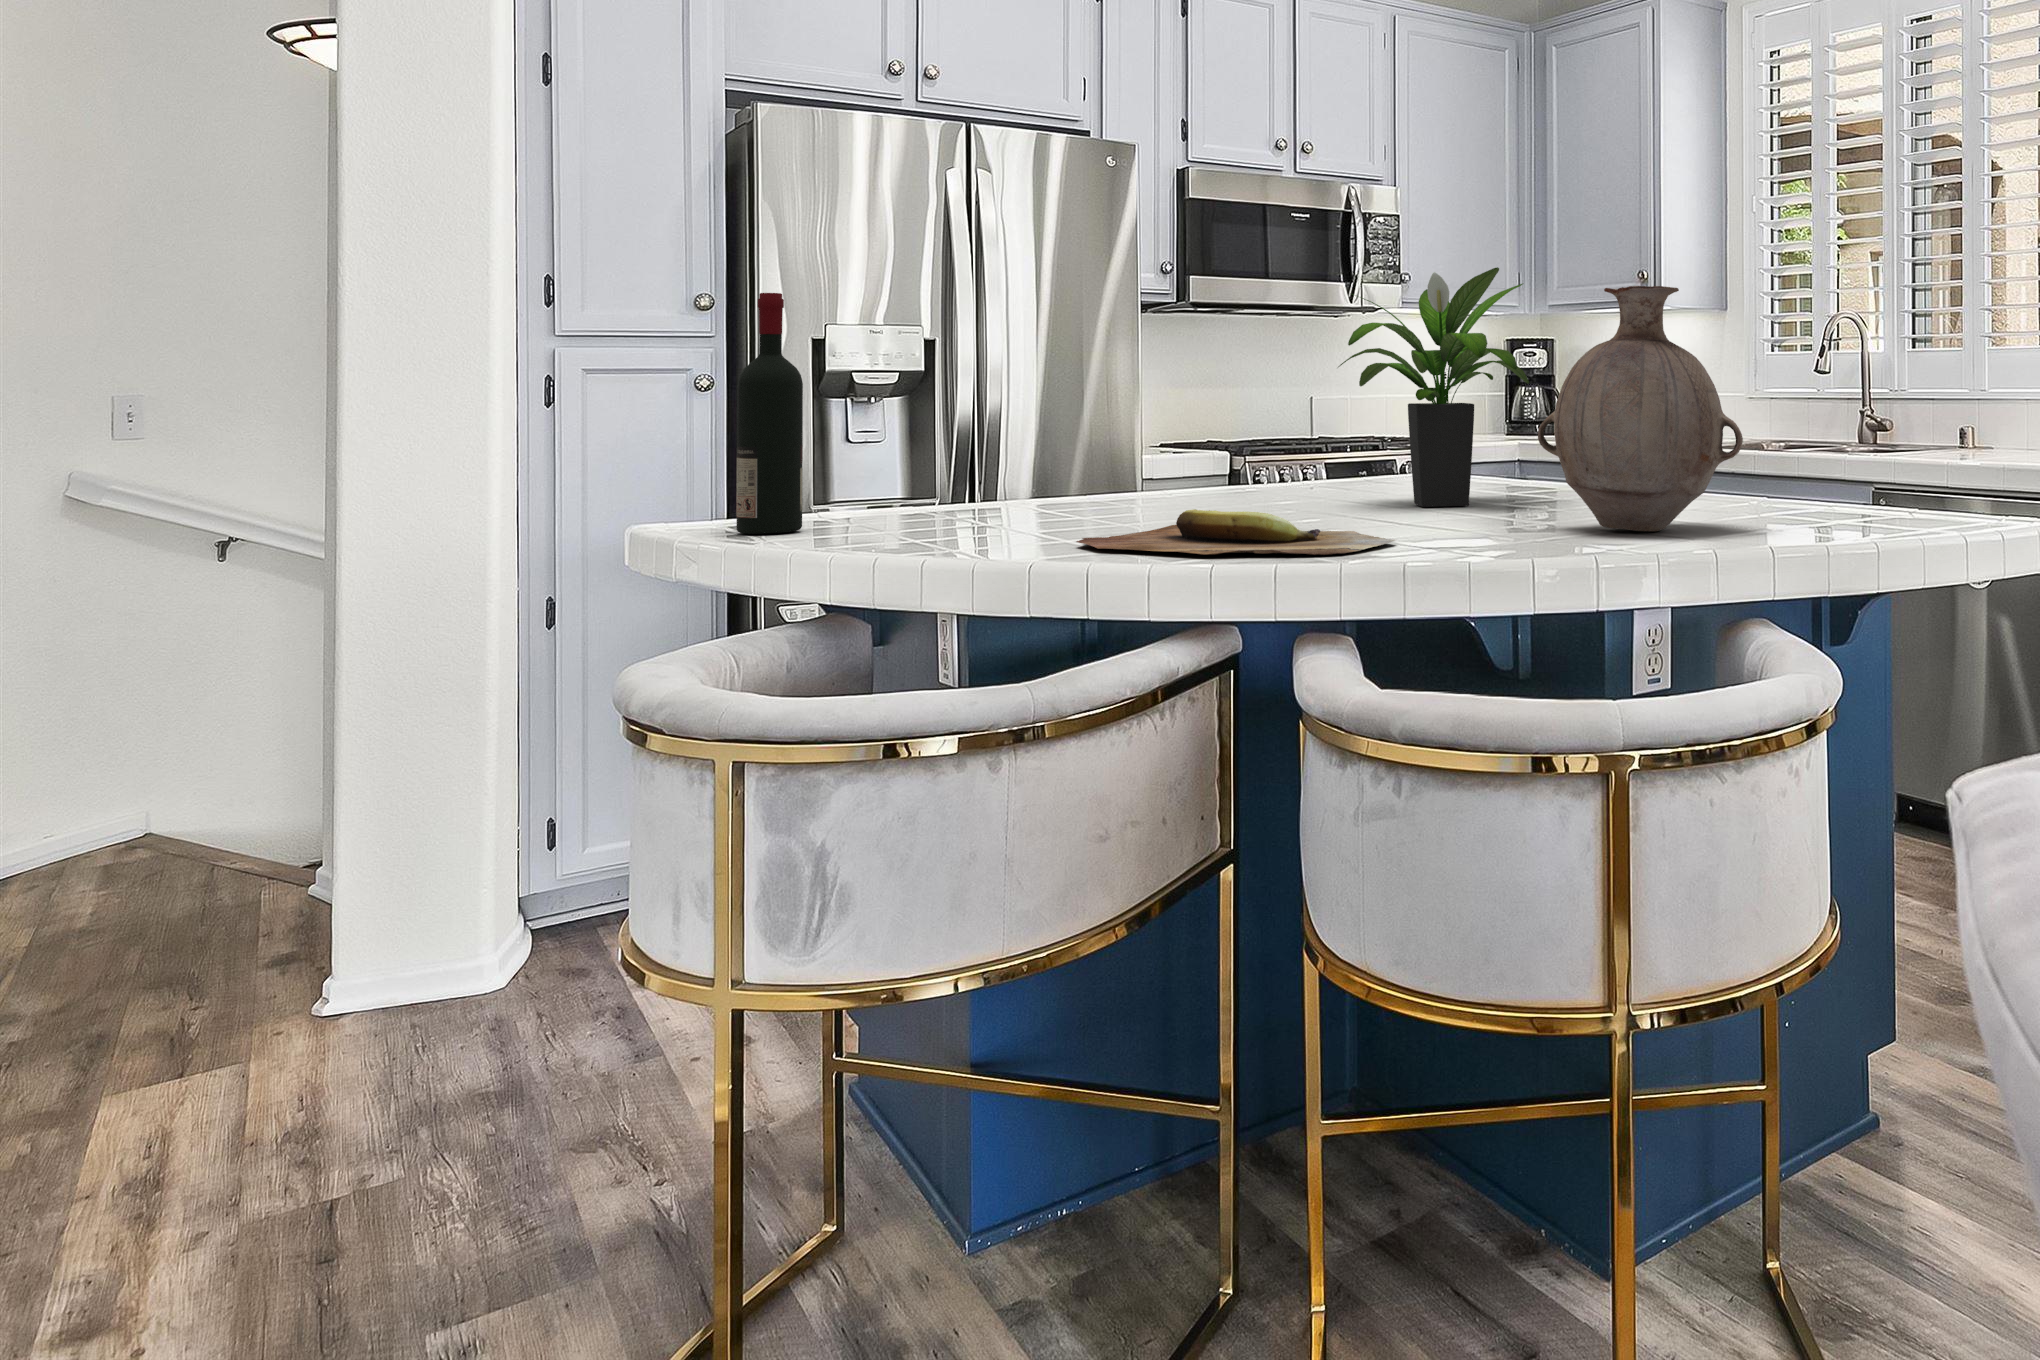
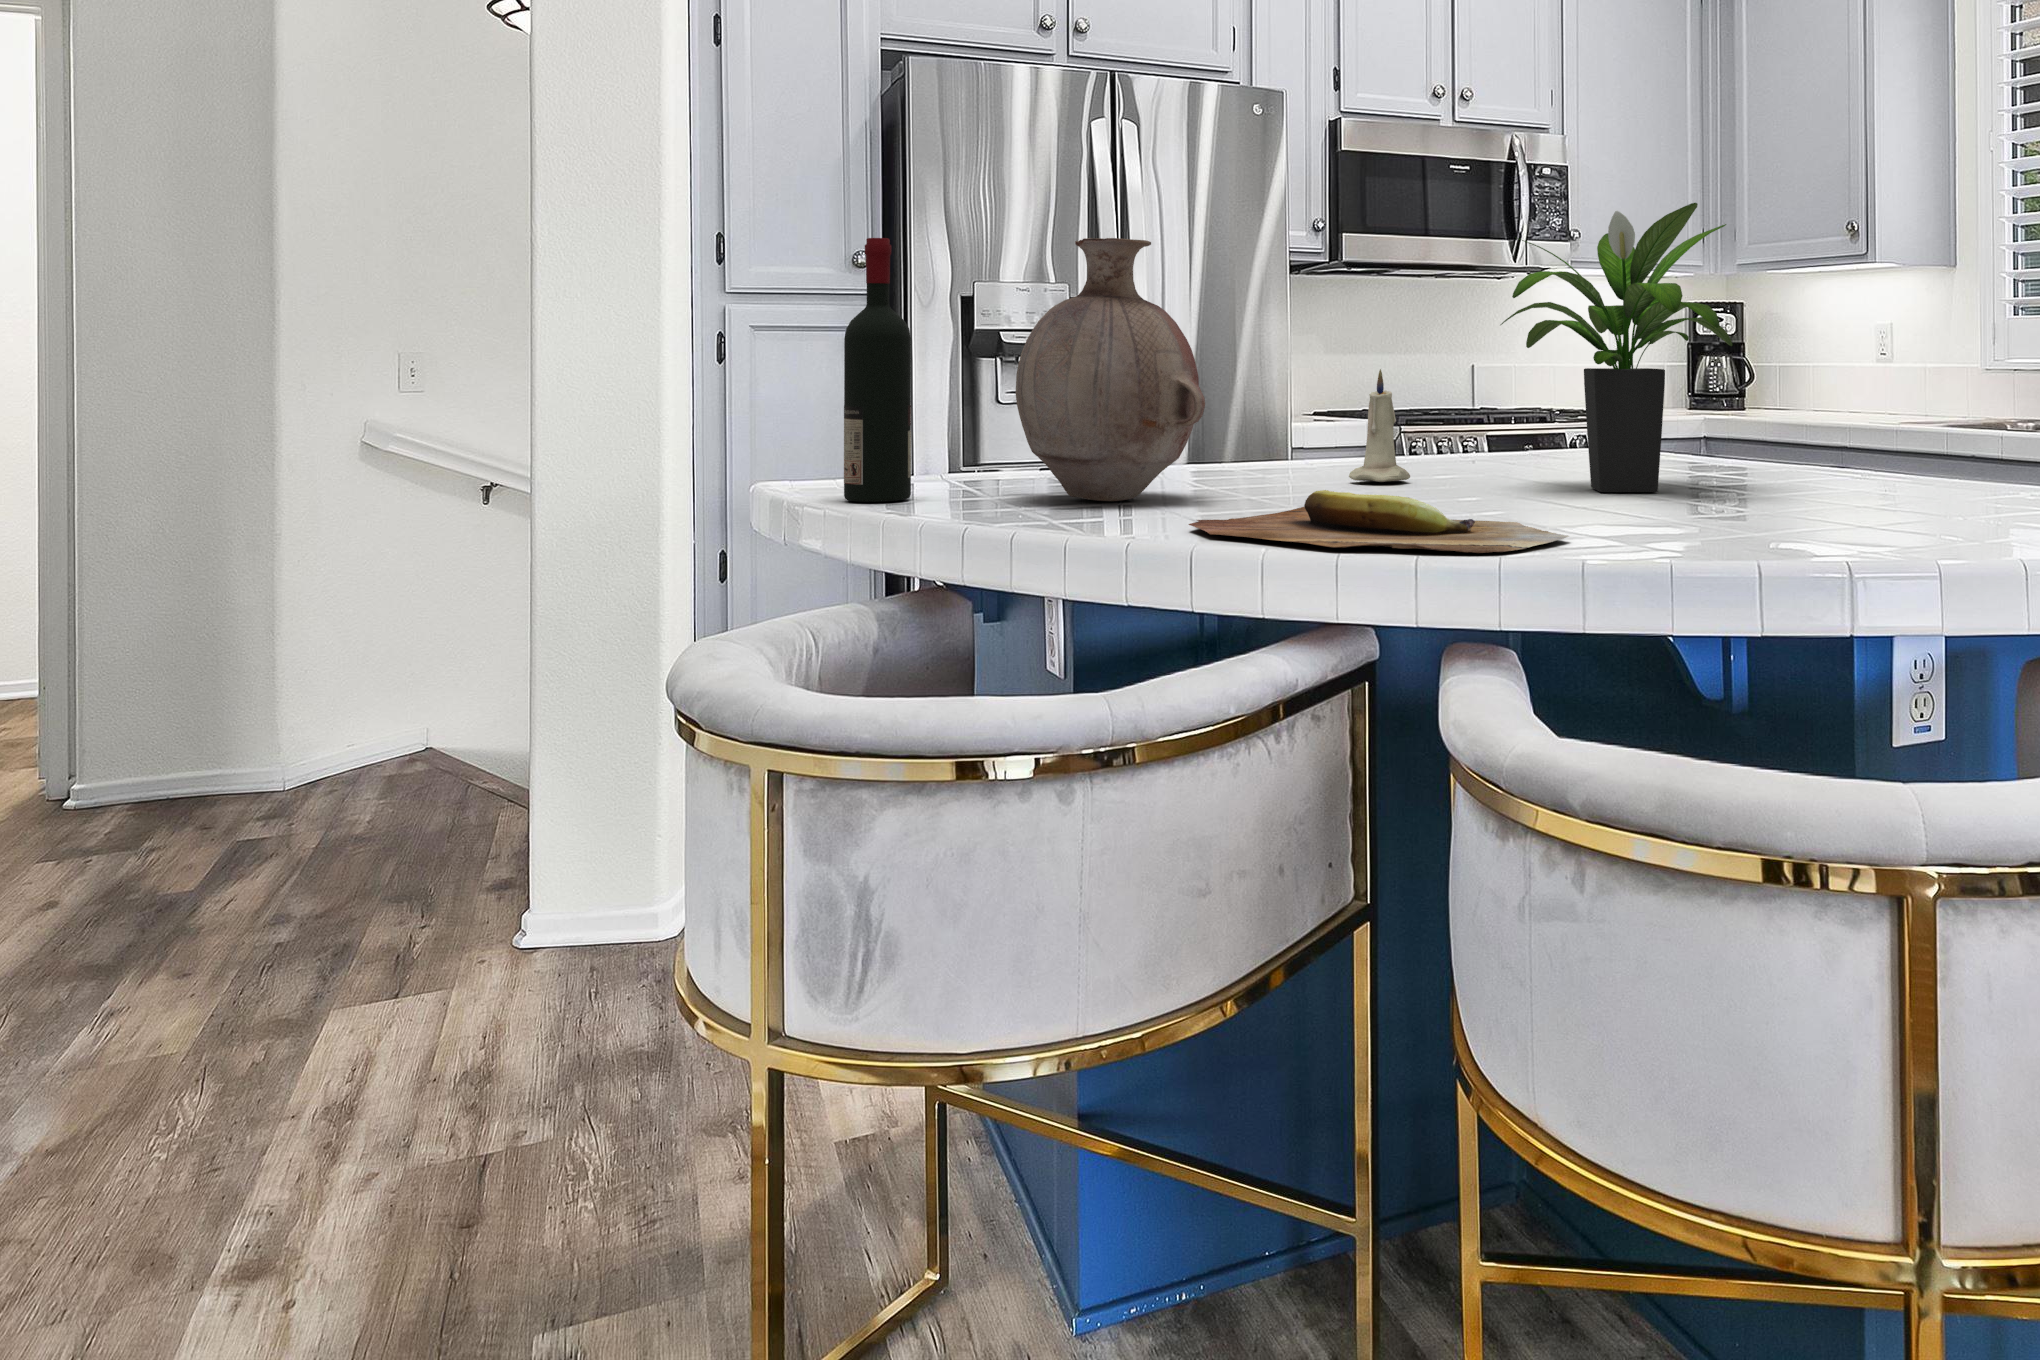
vase: present [1538,286,1743,531] -> present [1015,238,1205,501]
candle: none [1205,406,1260,504] -> present [1349,369,1410,482]

